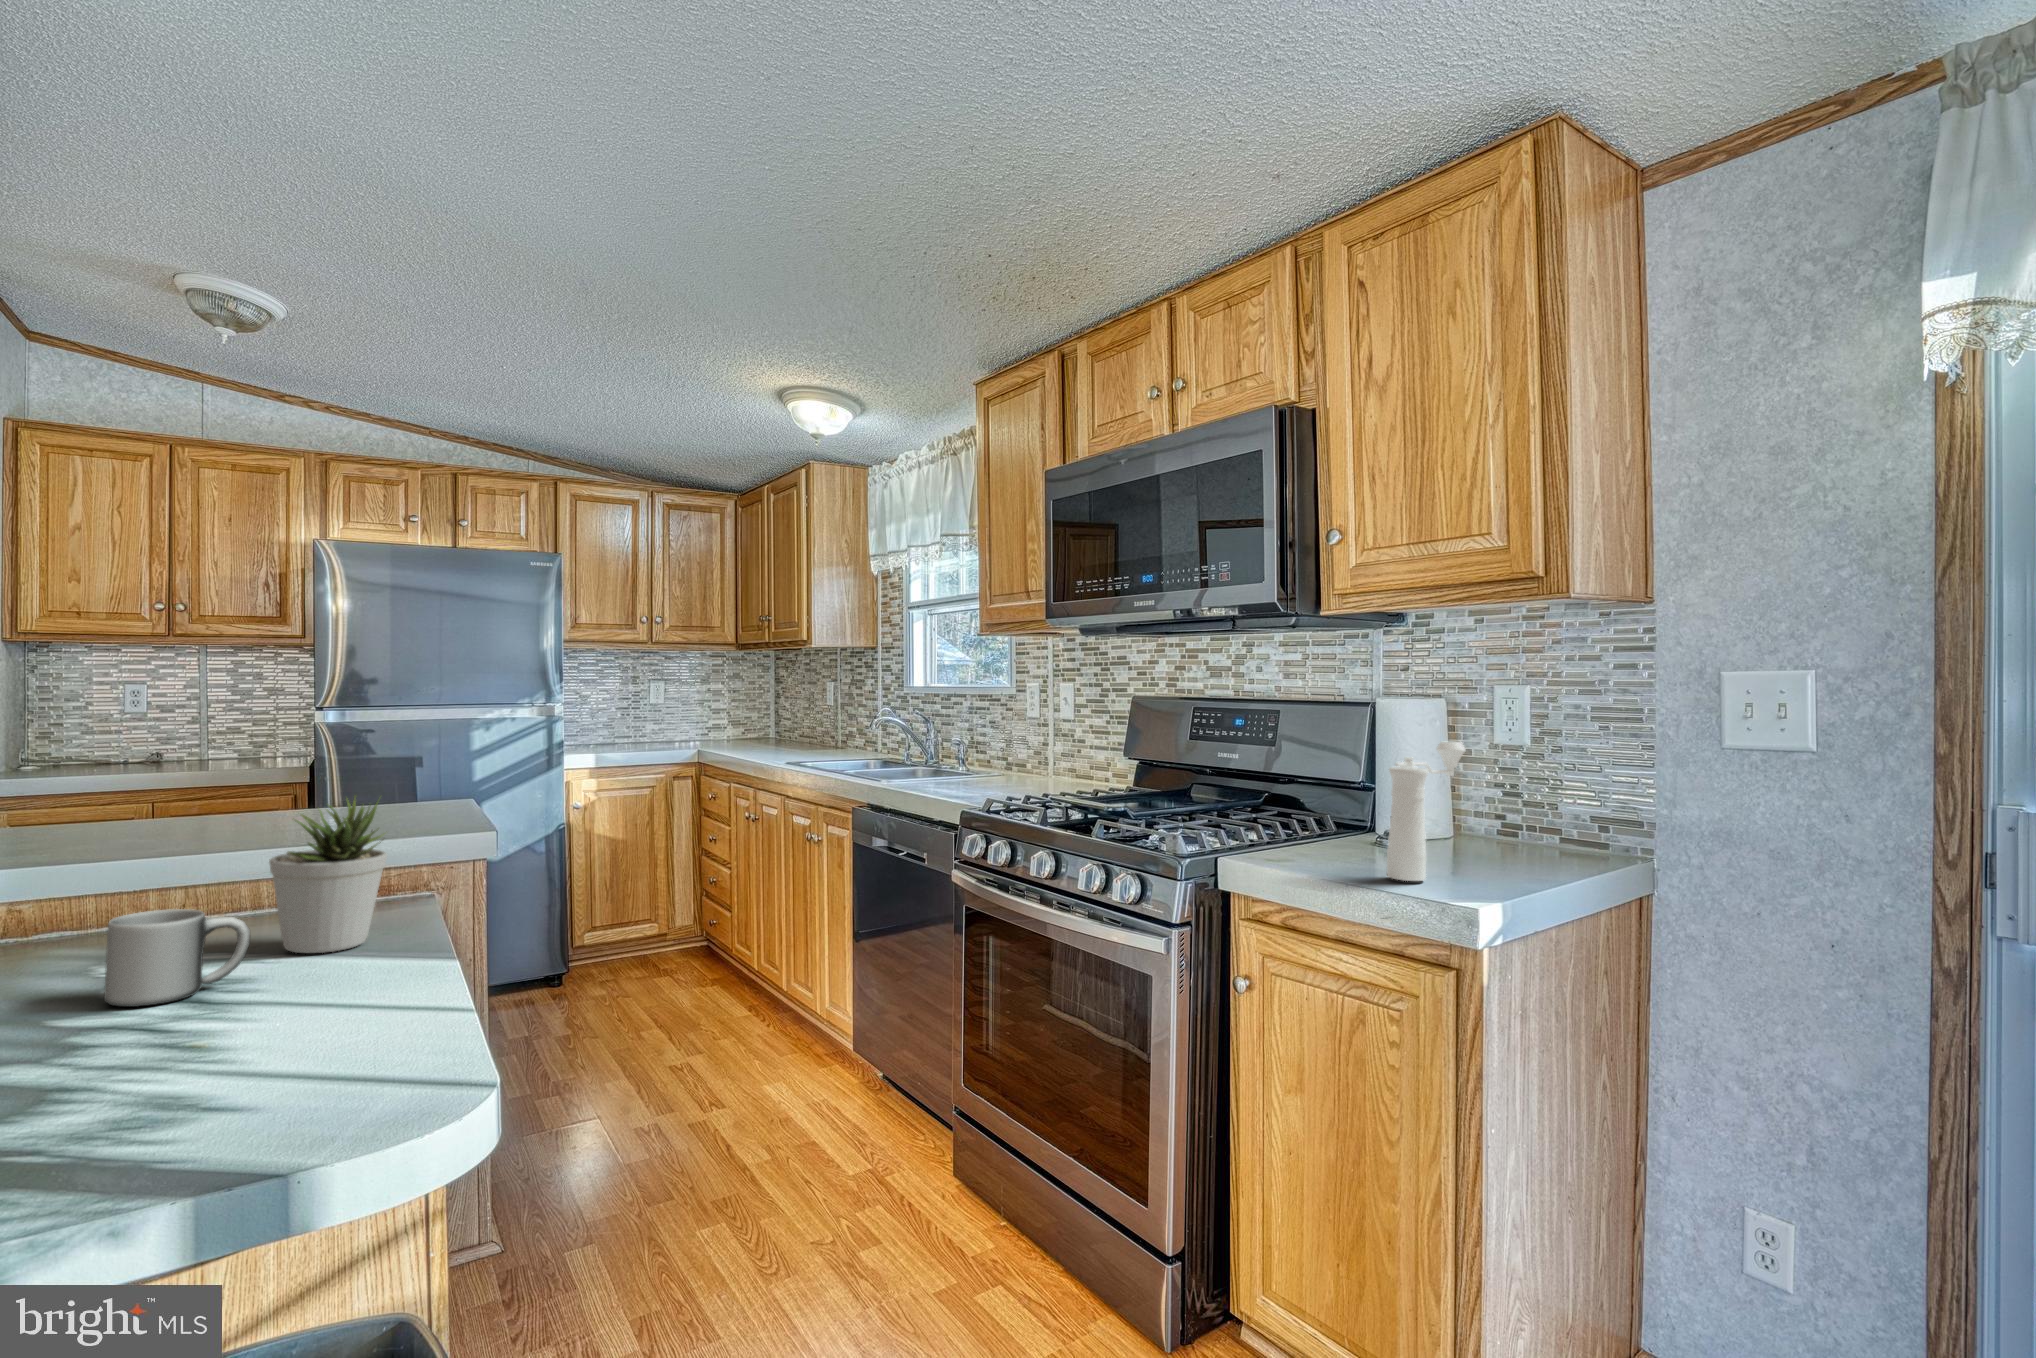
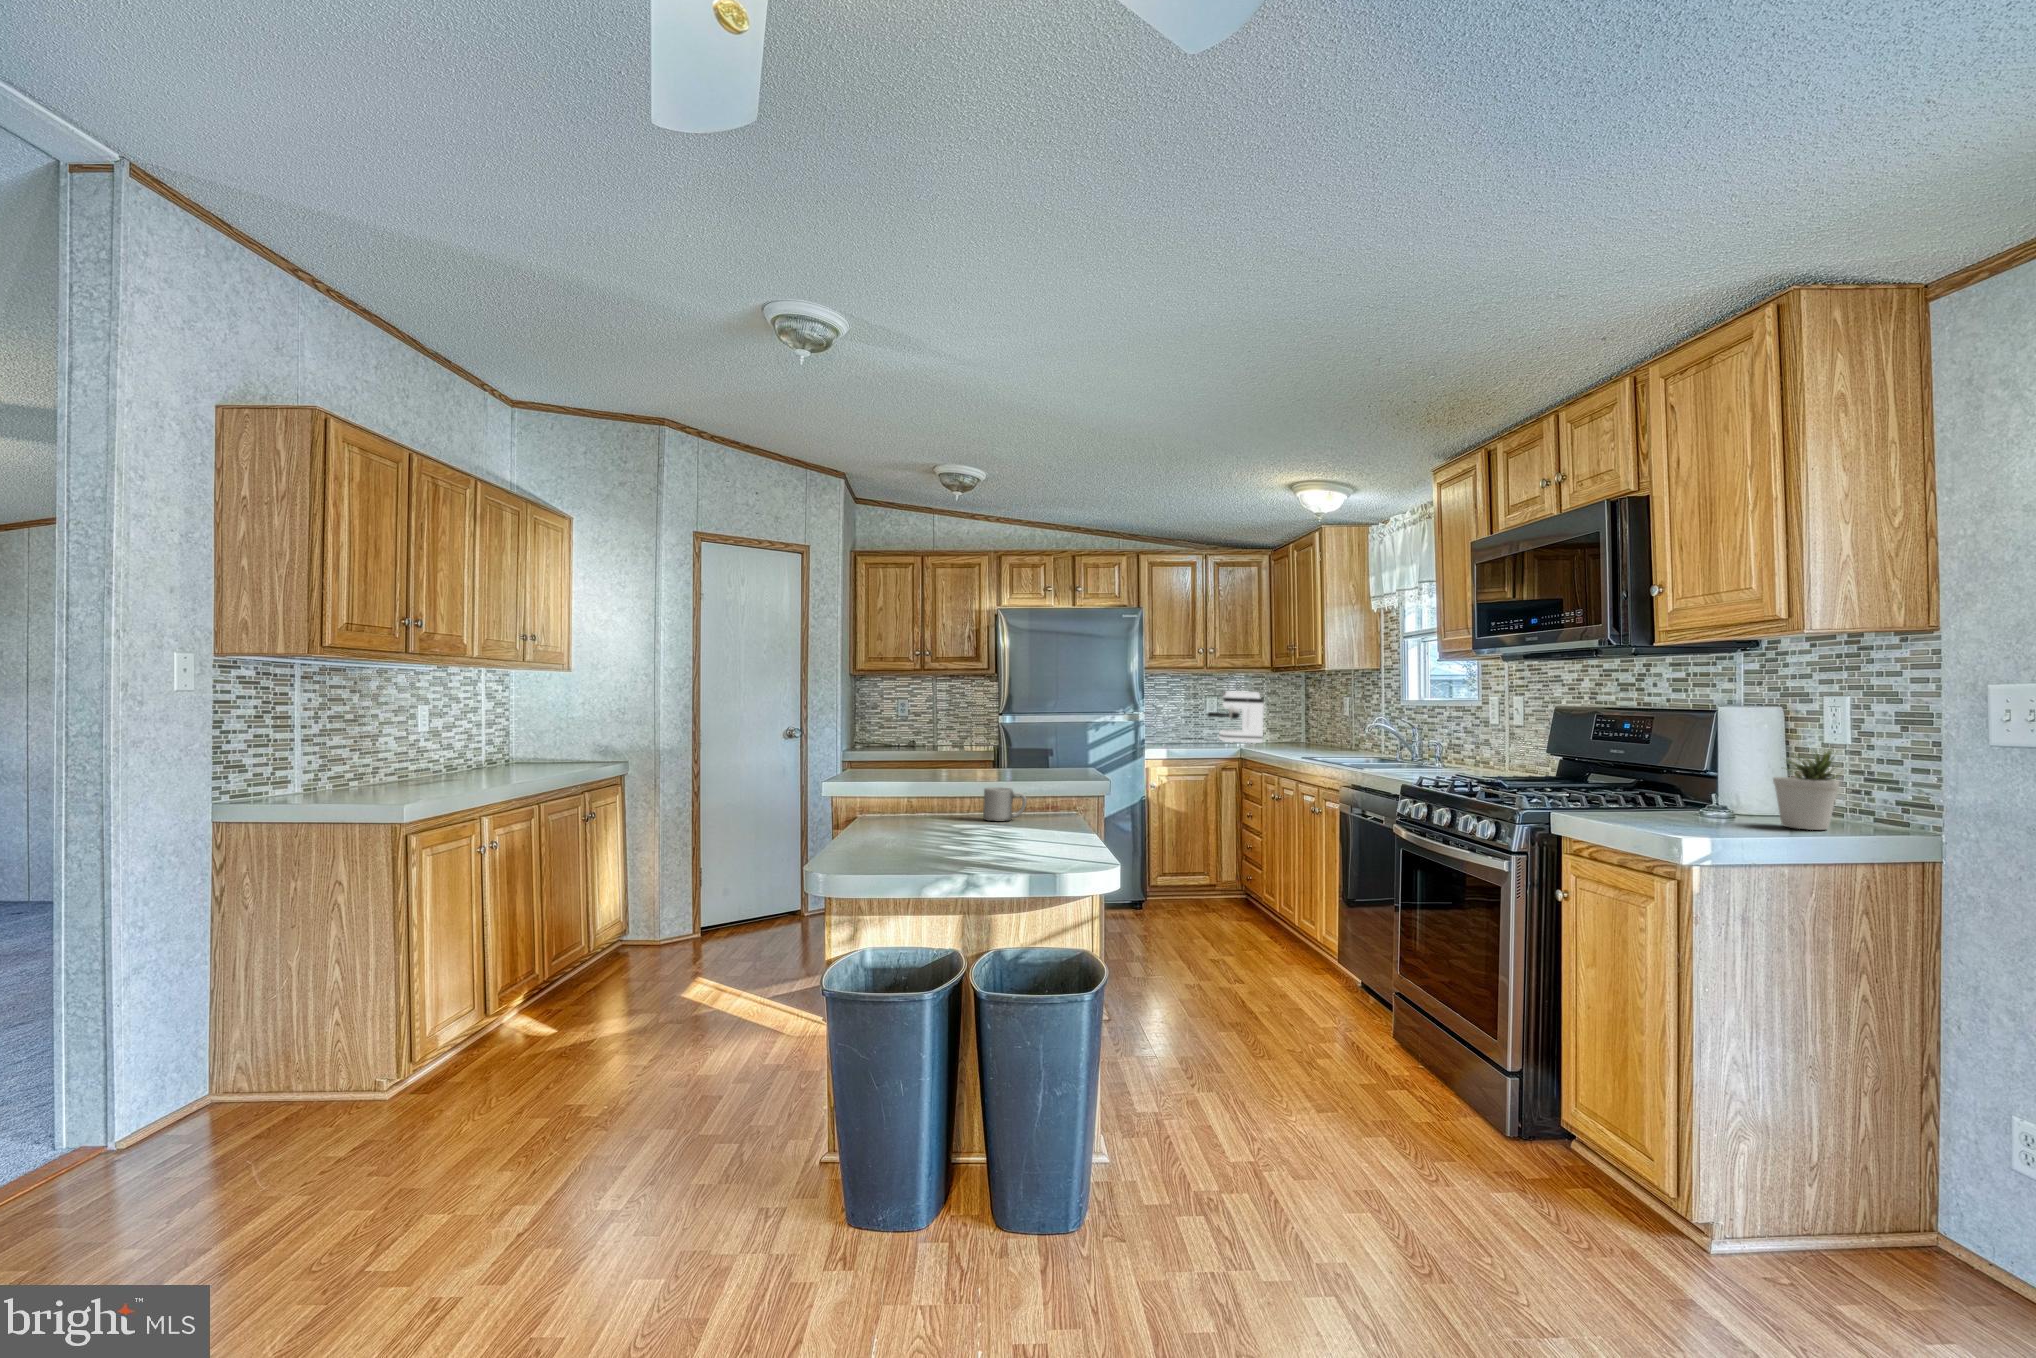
coffee maker: none [653,674,727,740] -> present [1208,691,1264,744]
pepper mill: present [1387,742,1465,881] -> none [1658,737,1734,830]
potted plant: present [269,796,387,953] -> present [1773,750,1839,830]

